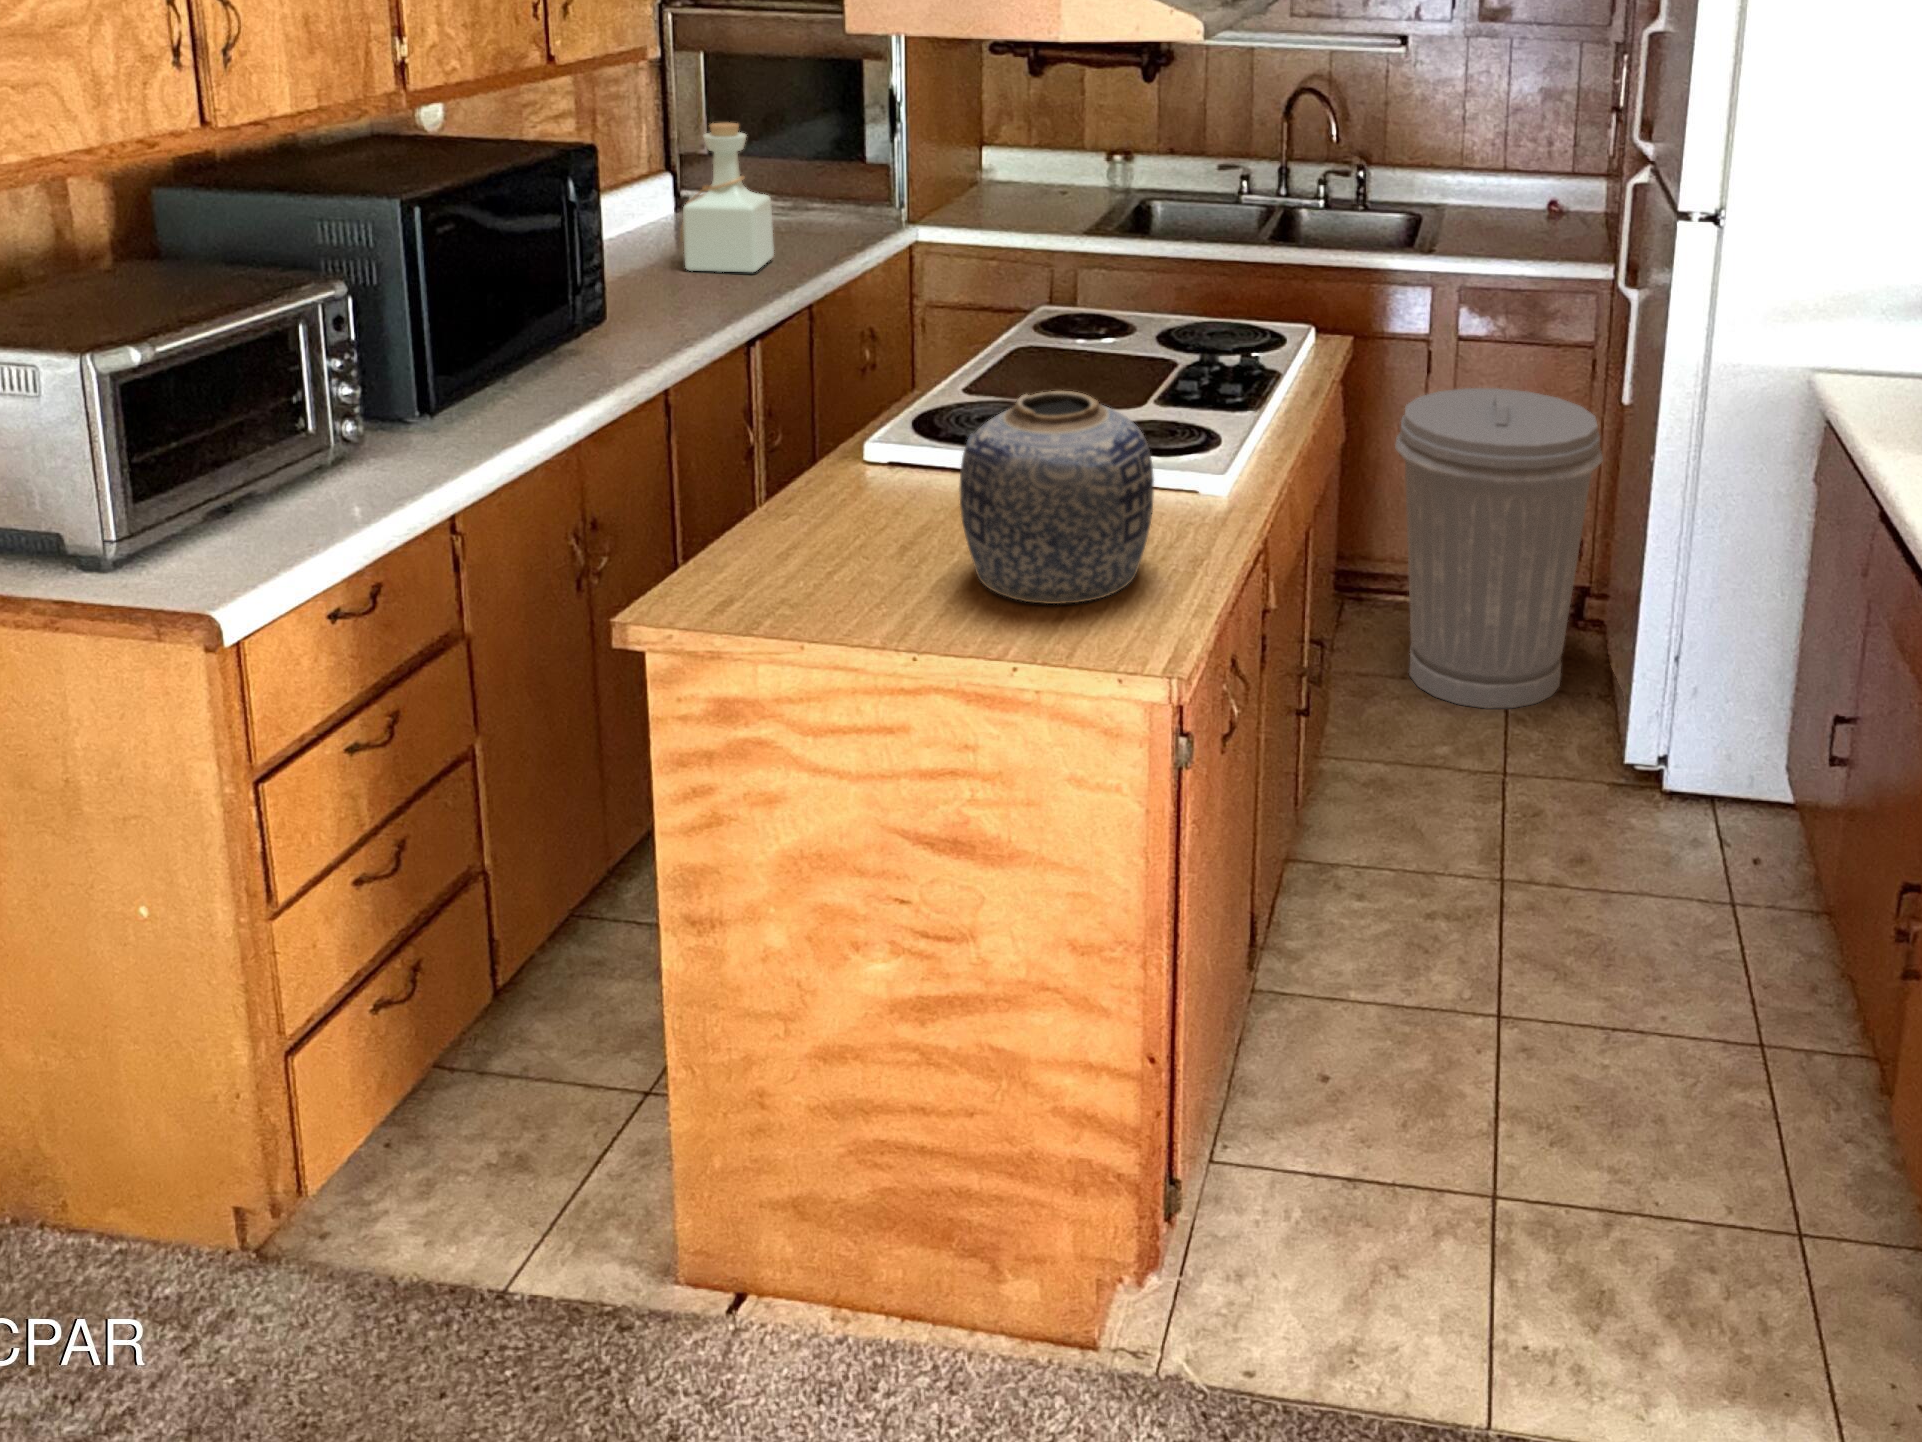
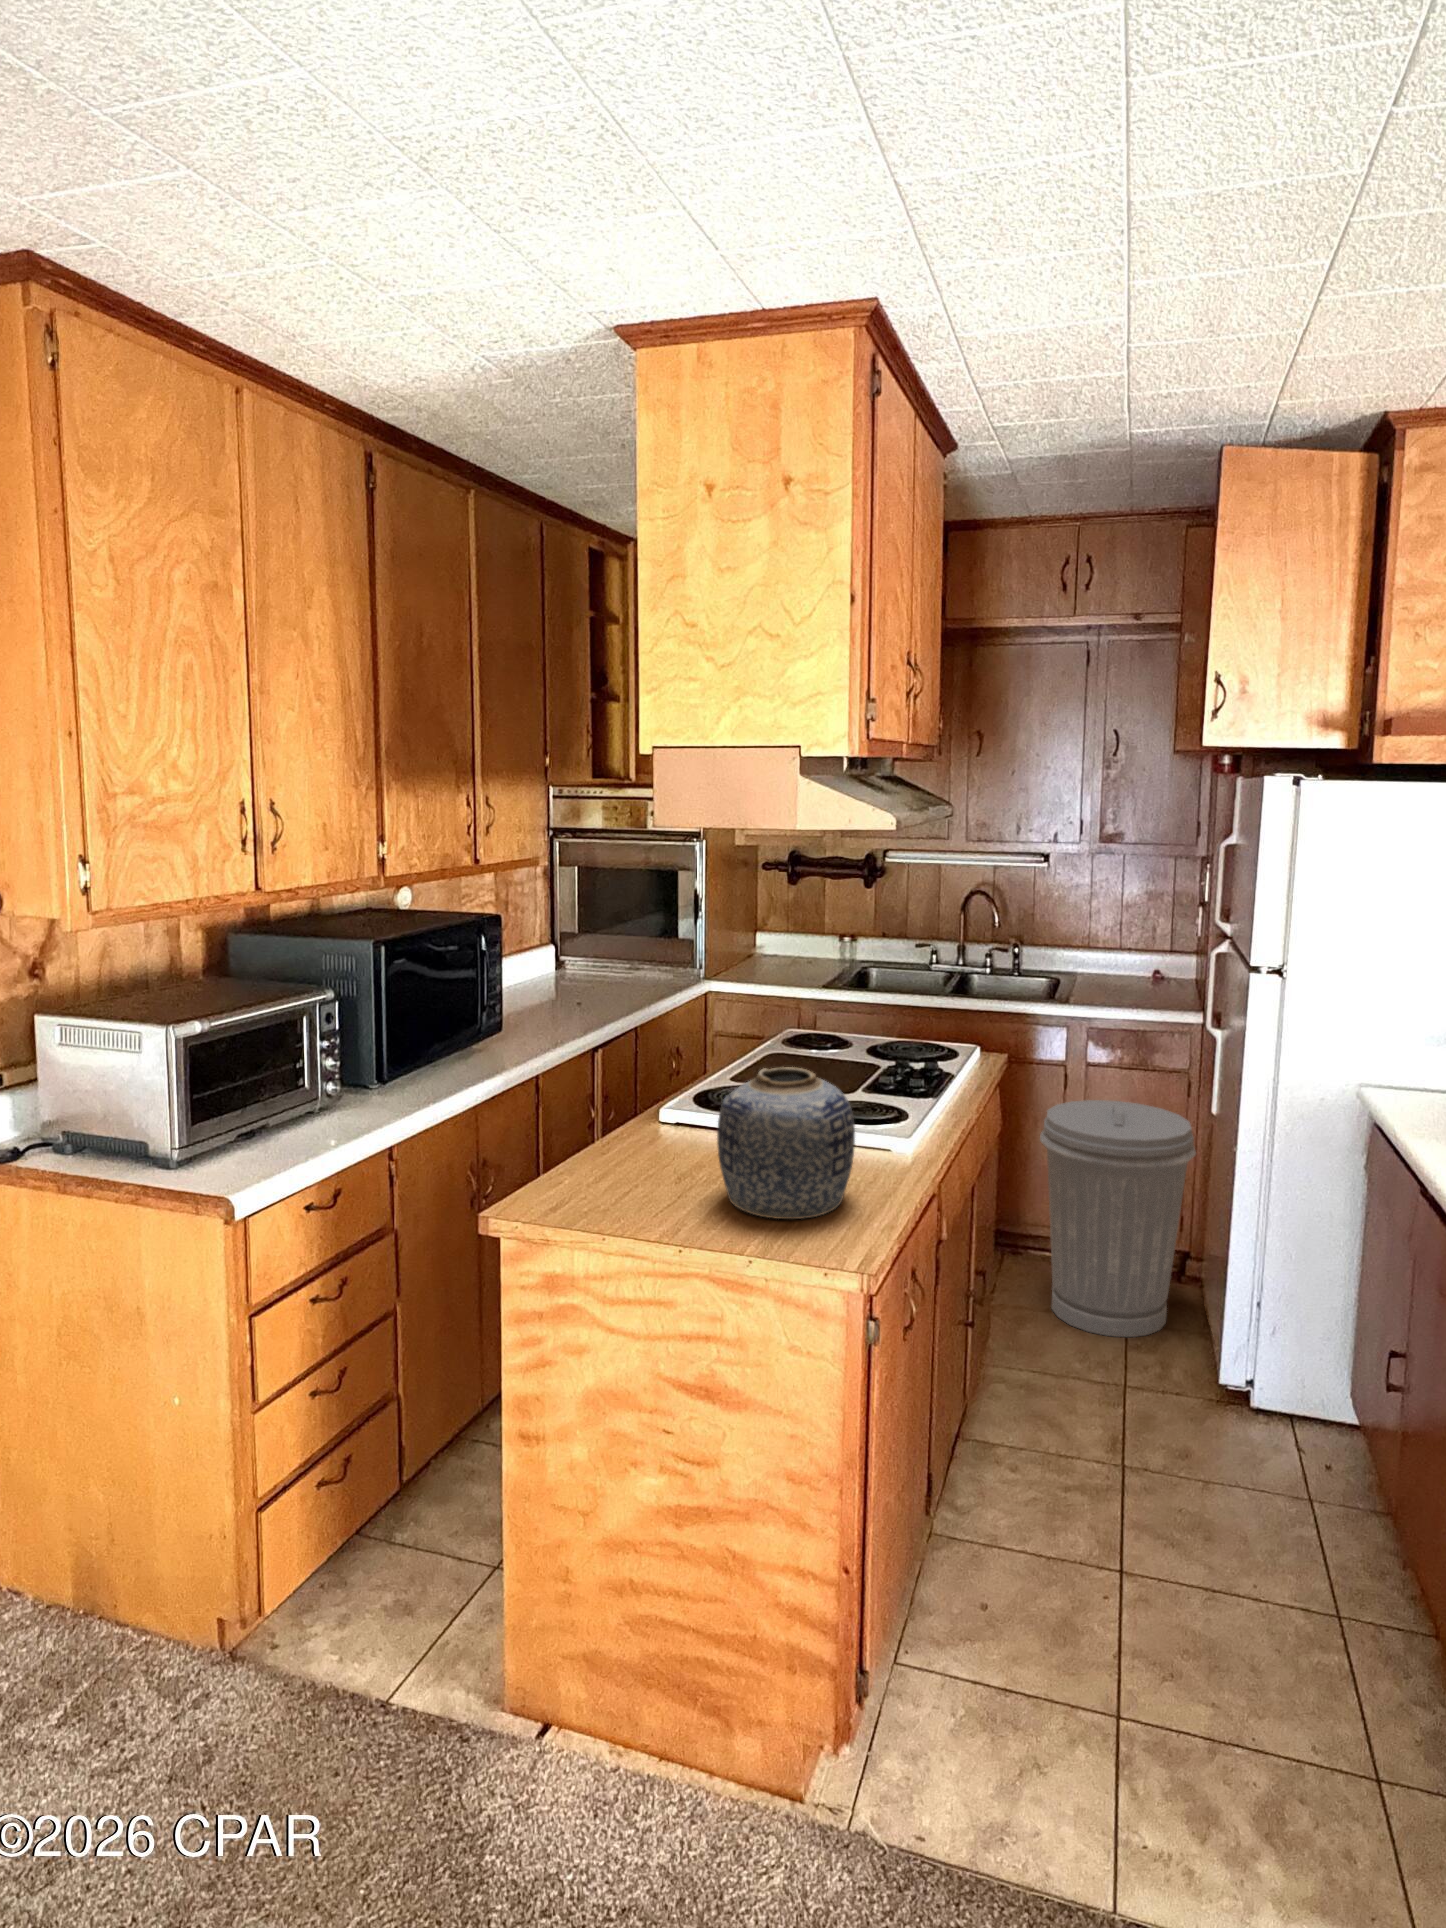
bottle: present [680,123,774,272] -> none [557,908,616,1007]

